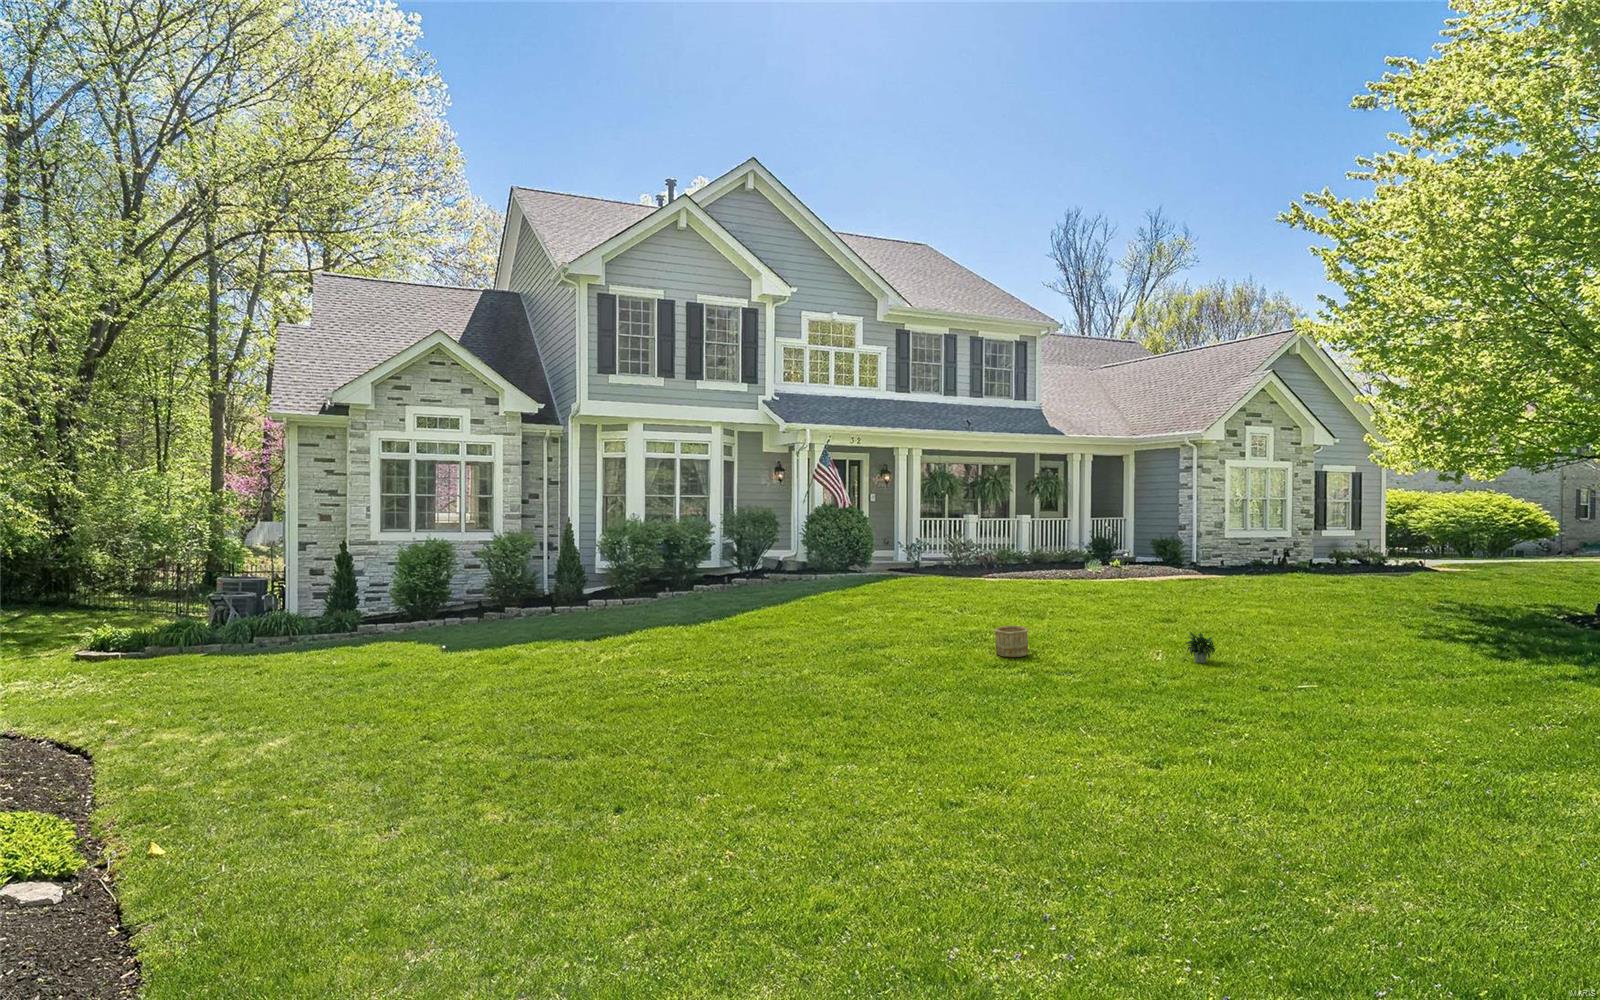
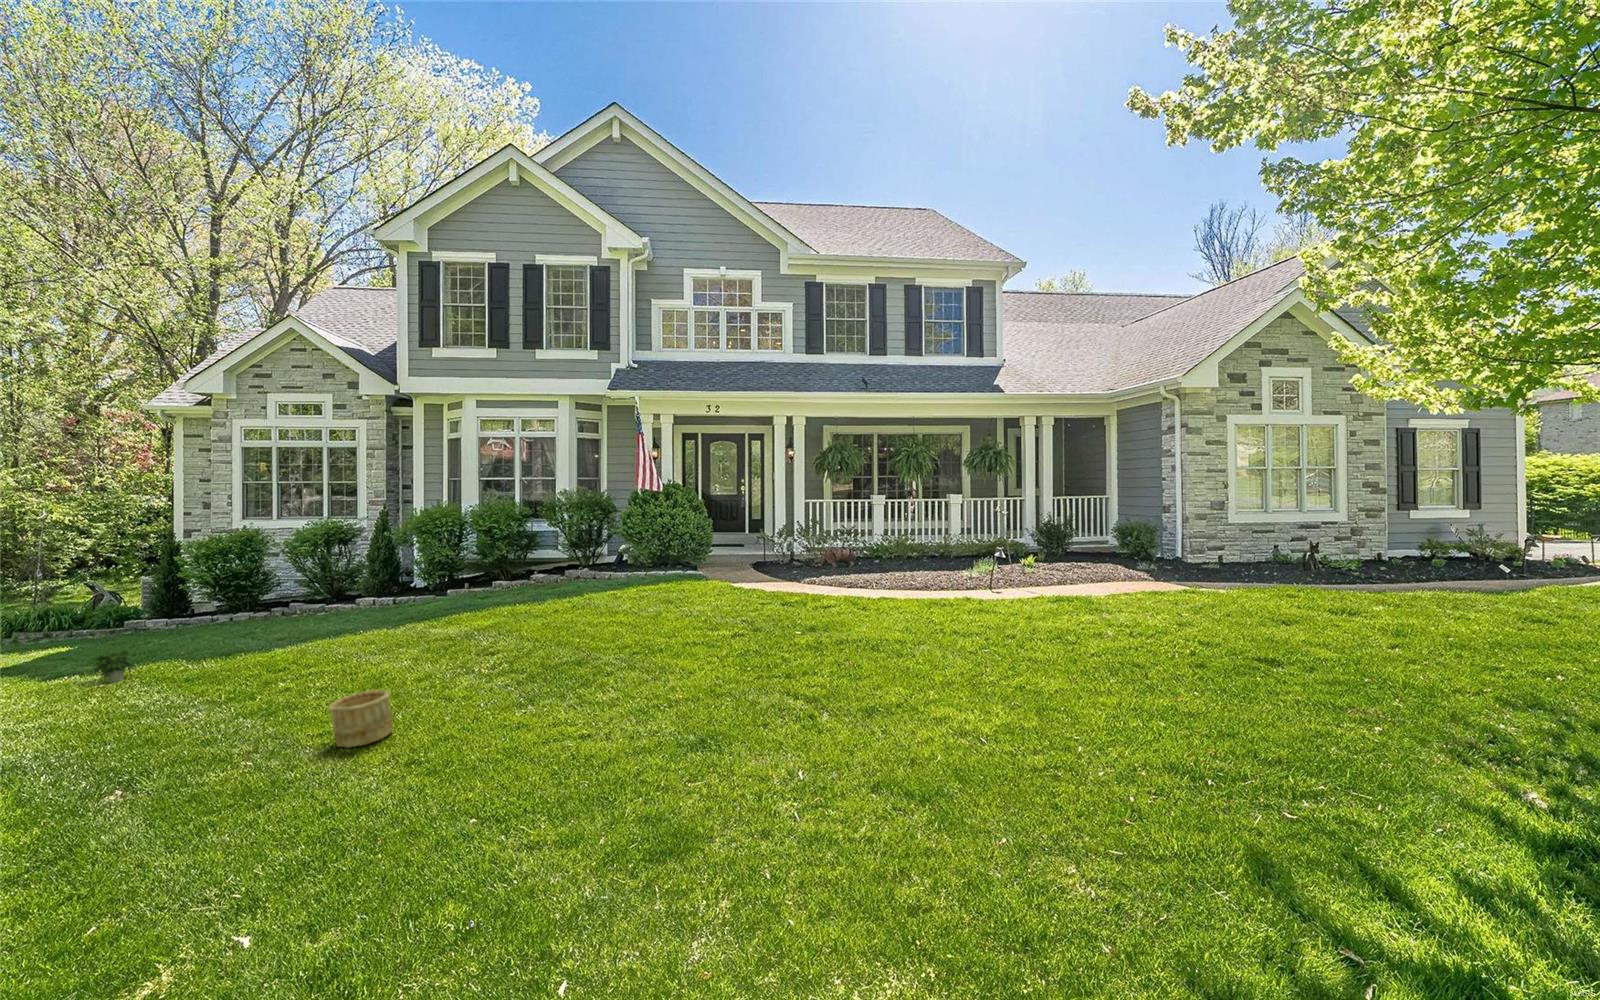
potted plant: present [1186,632,1215,663] -> present [88,648,134,682]

